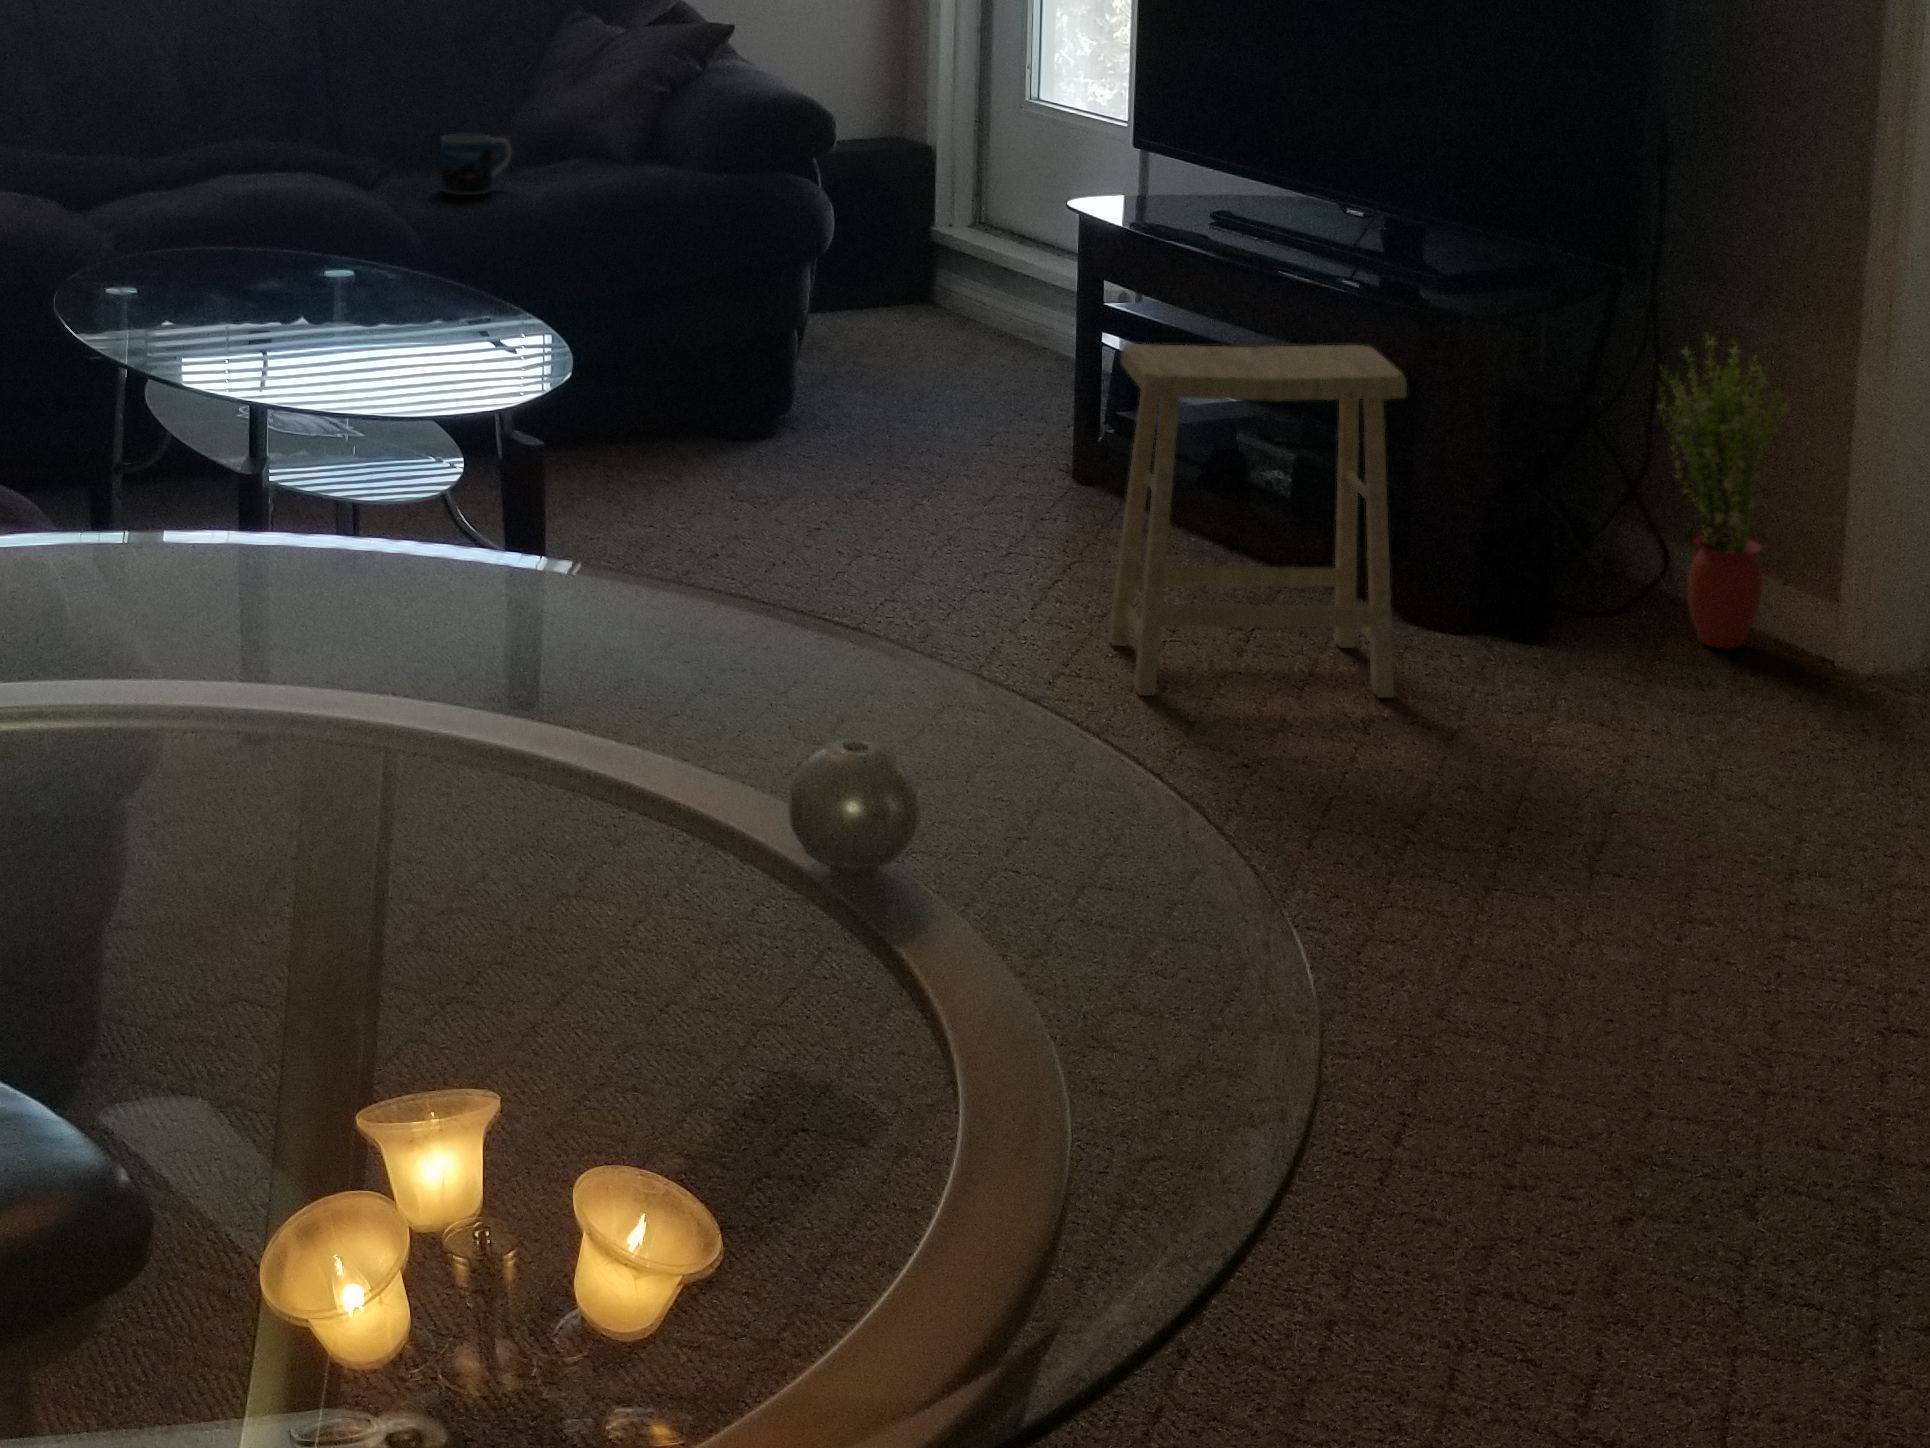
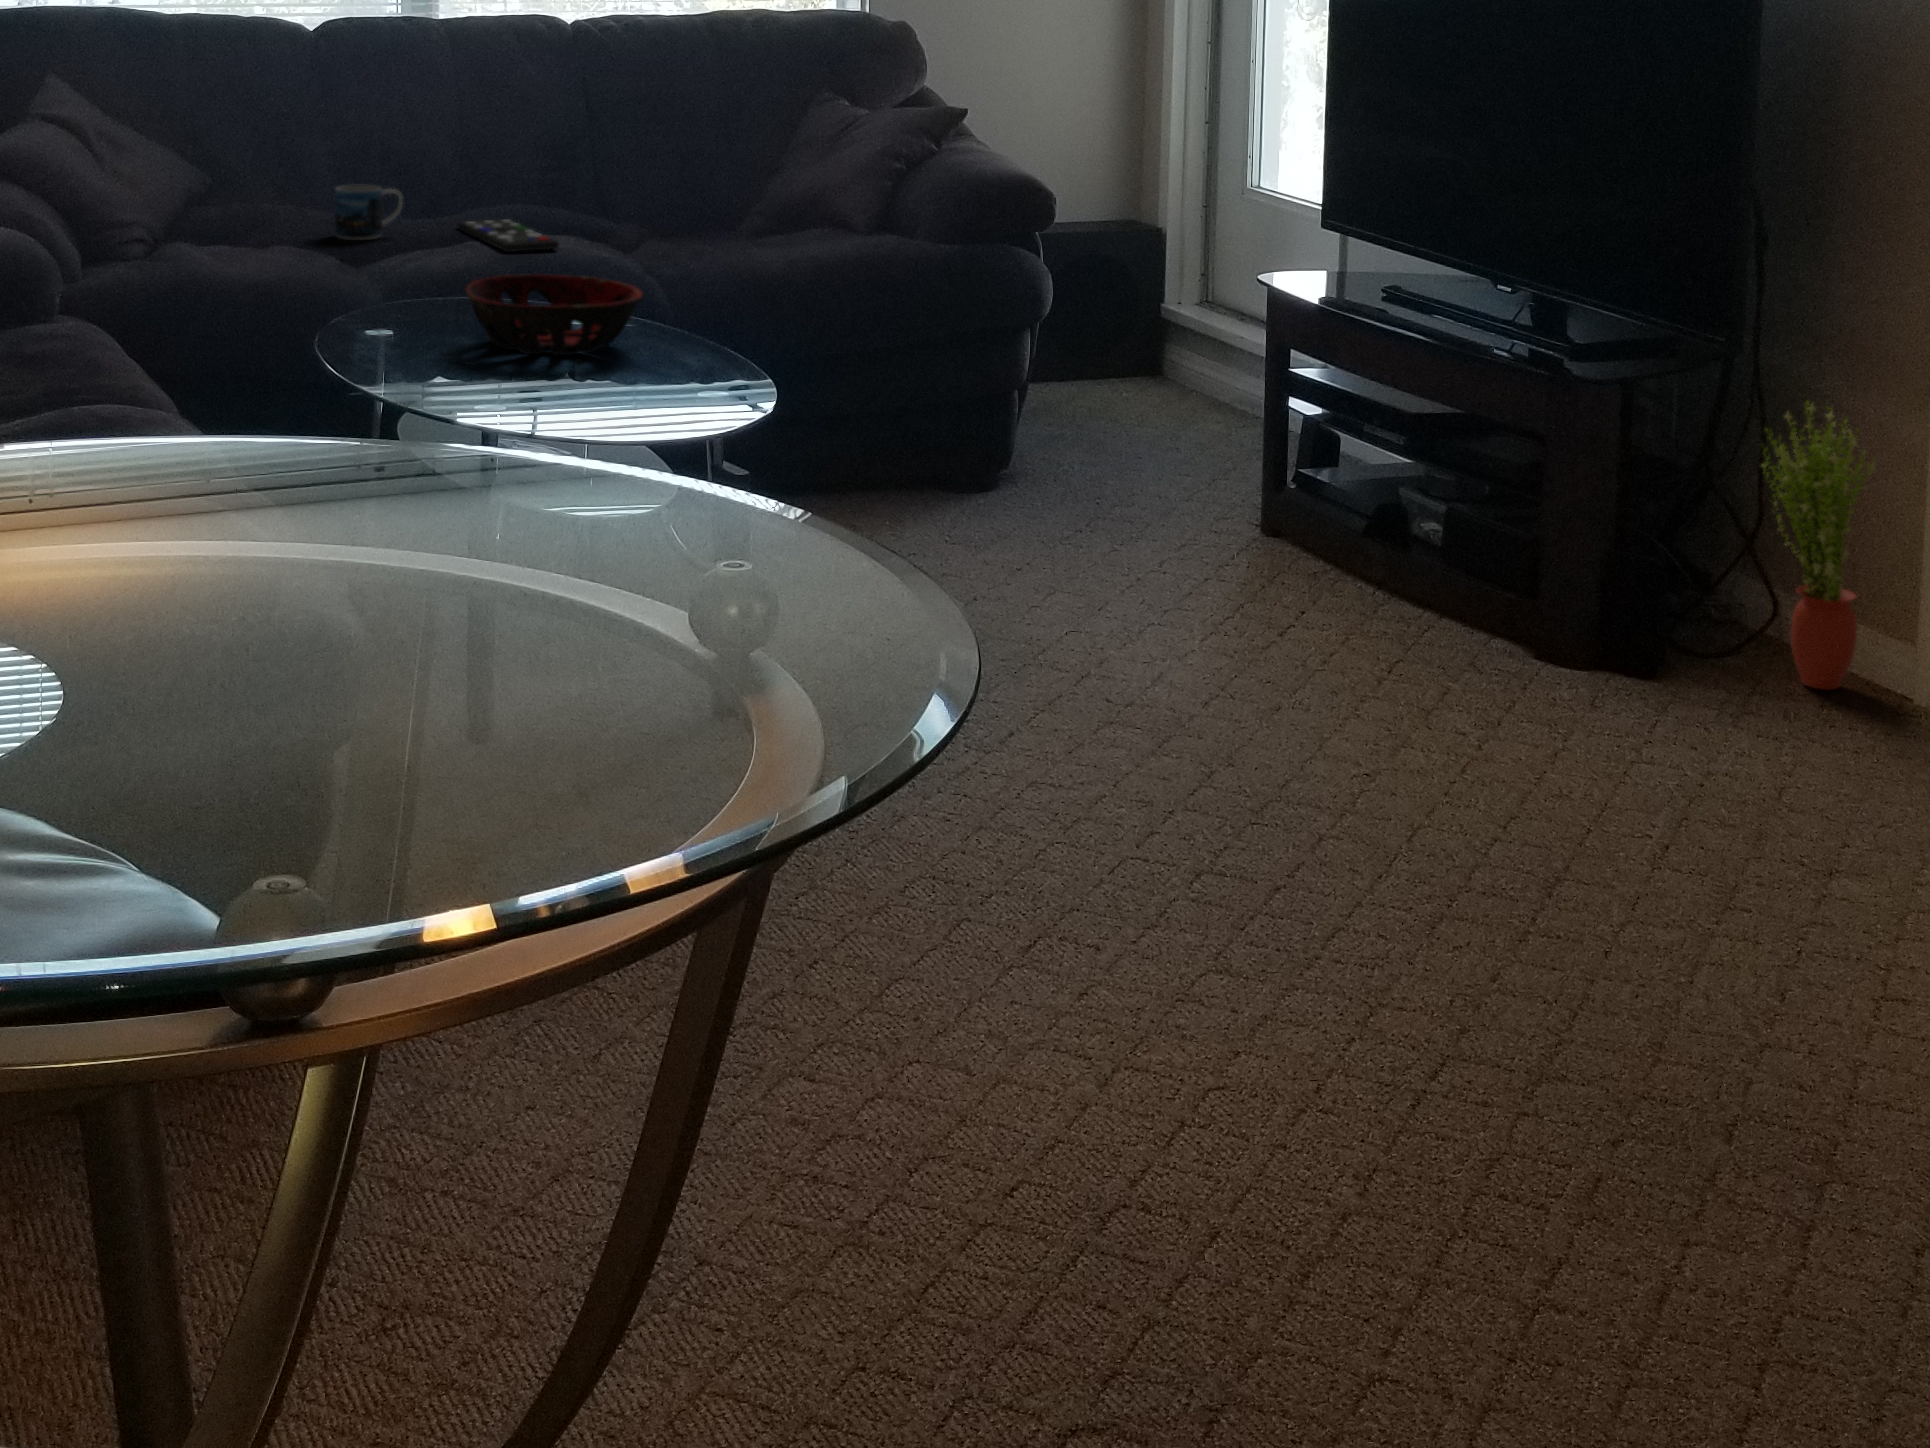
mug: present [441,134,511,195] -> present [335,185,403,240]
remote control: none [191,154,304,192] -> present [457,219,559,252]
decorative bowl: none [221,224,417,315] -> present [465,274,643,355]
footstool: present [1108,344,1407,698] -> none [1261,396,1520,722]

